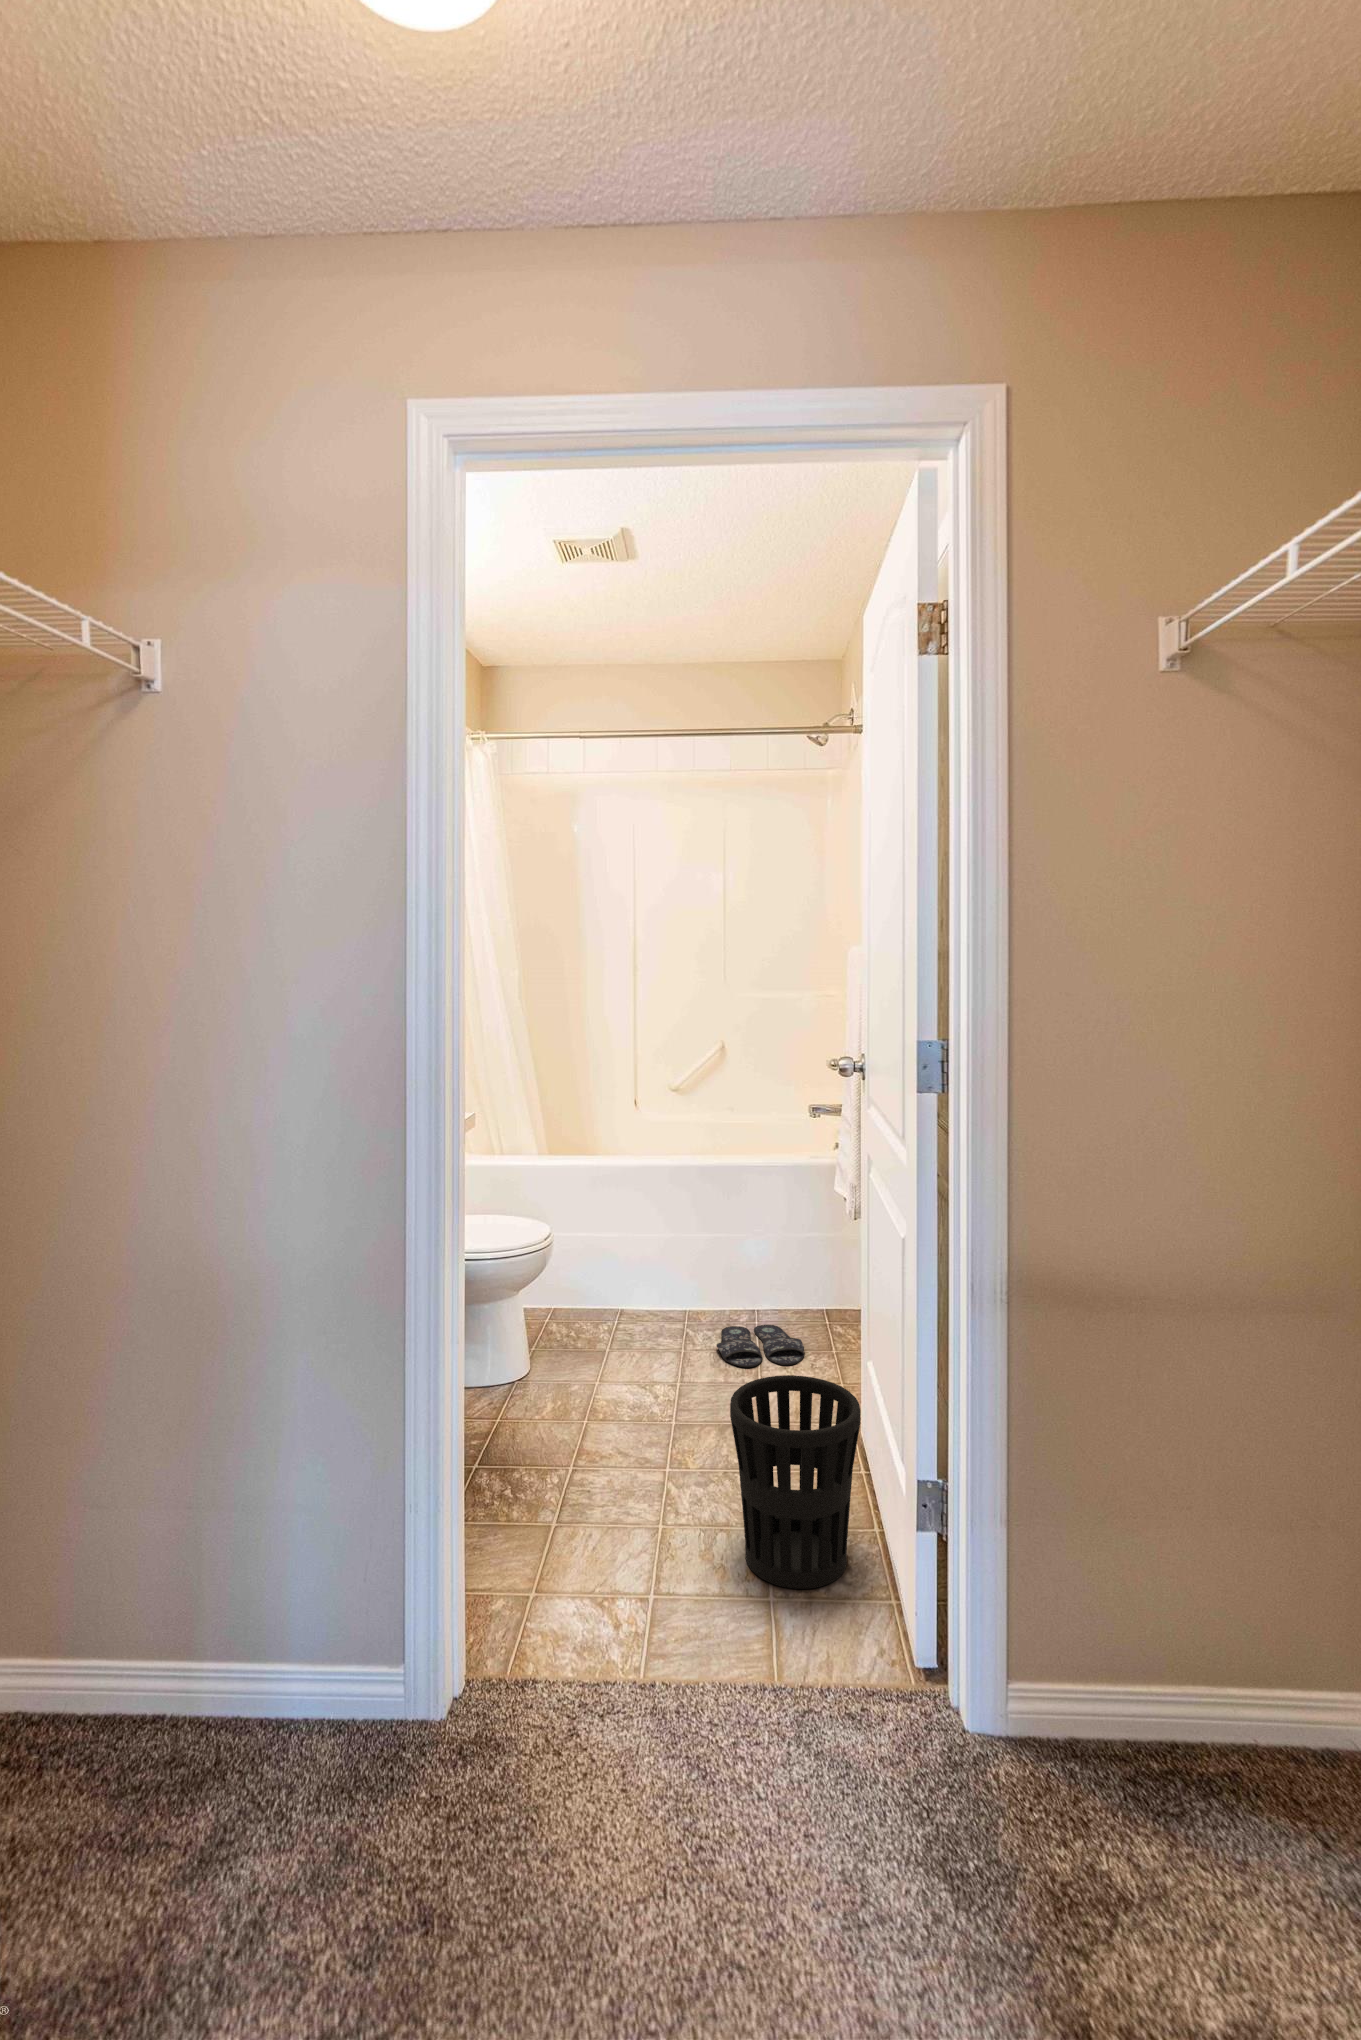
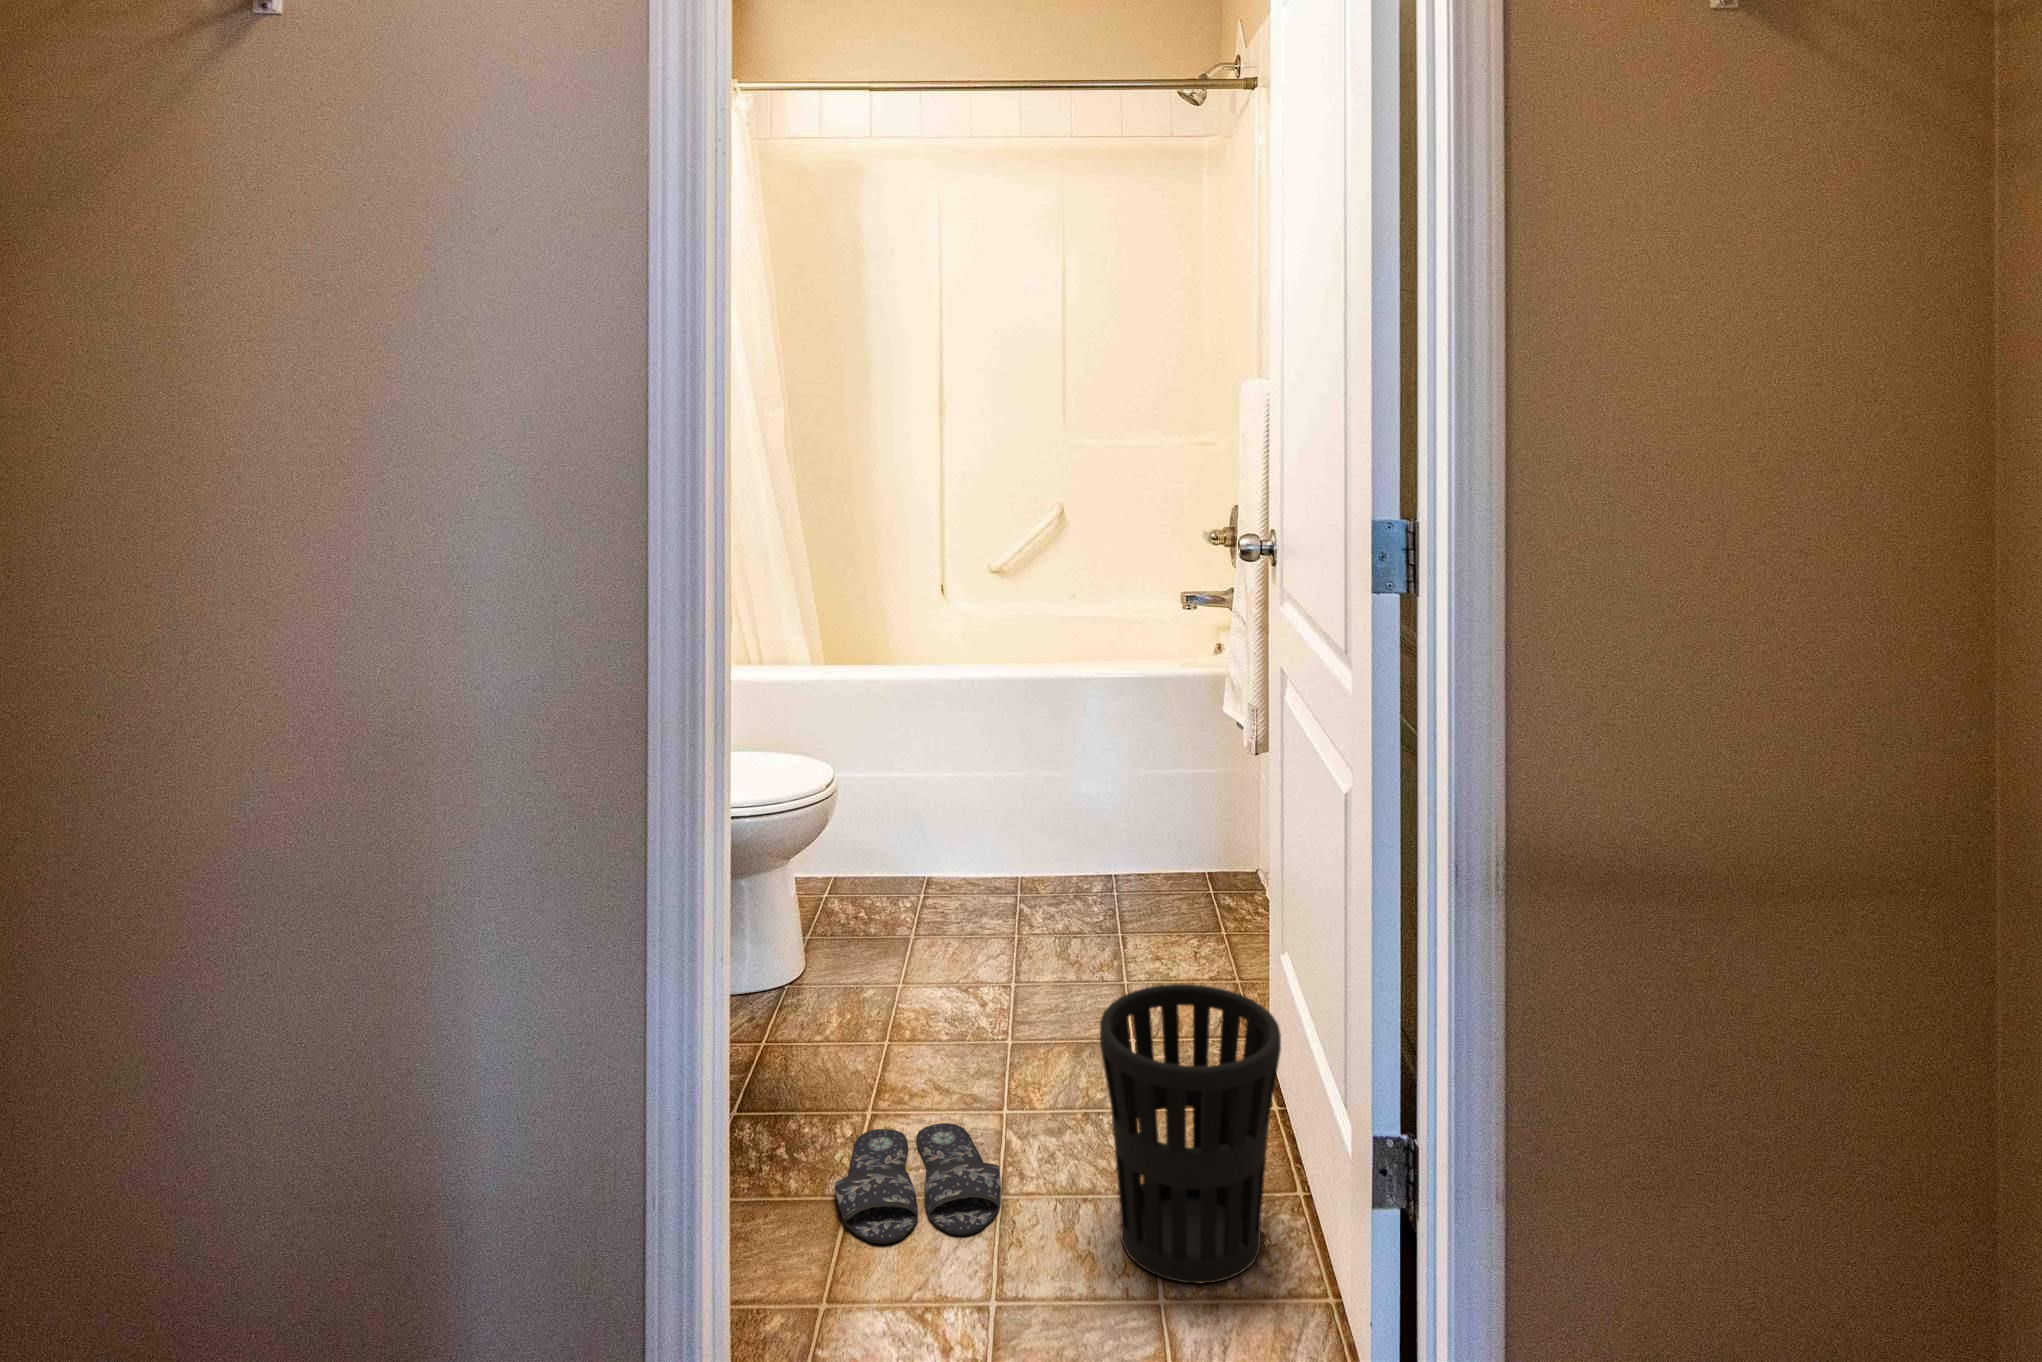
slippers: present [717,1325,804,1367] -> present [835,1123,1001,1244]

